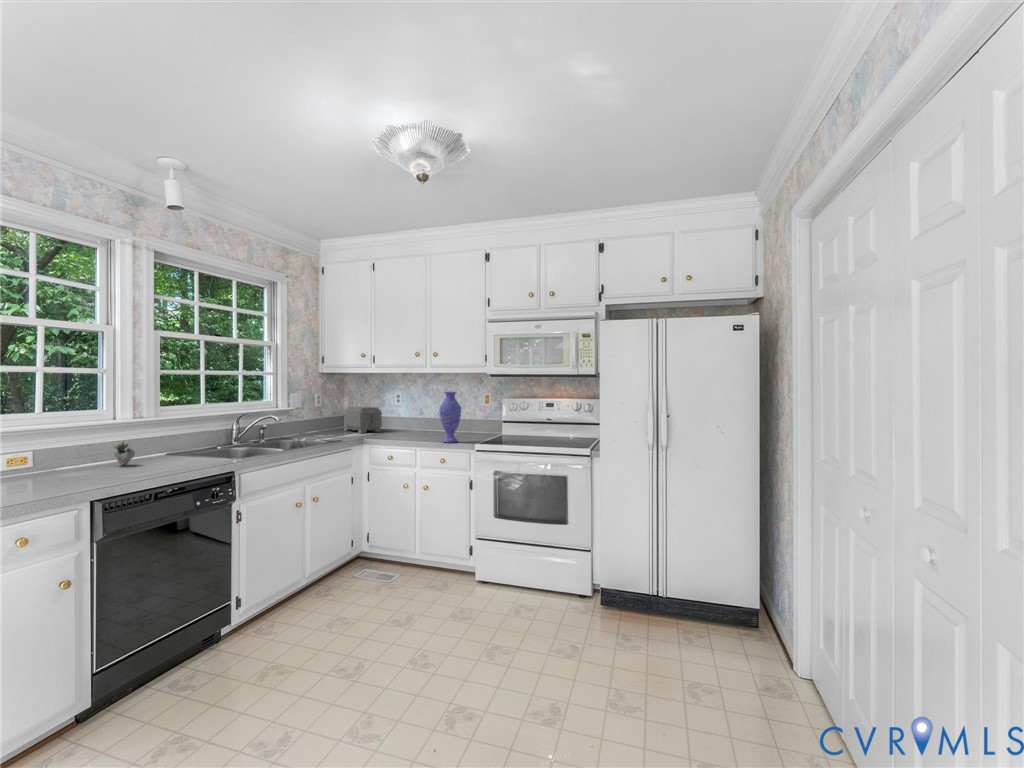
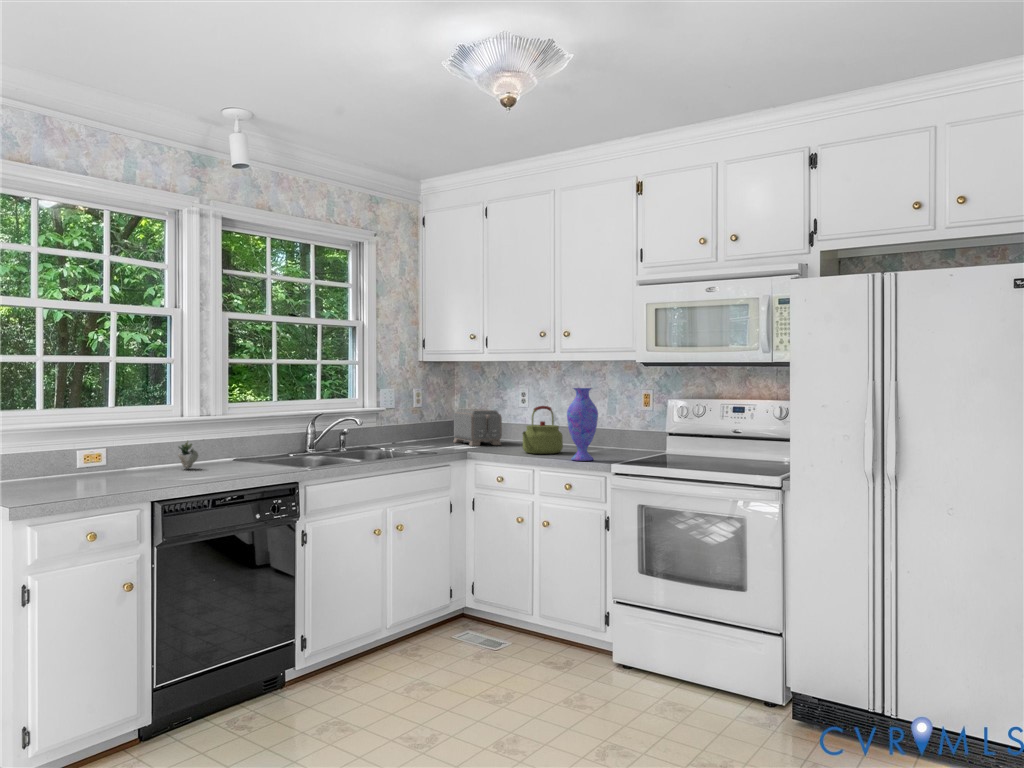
kettle: none [402,404,431,438] -> present [523,406,563,454]

